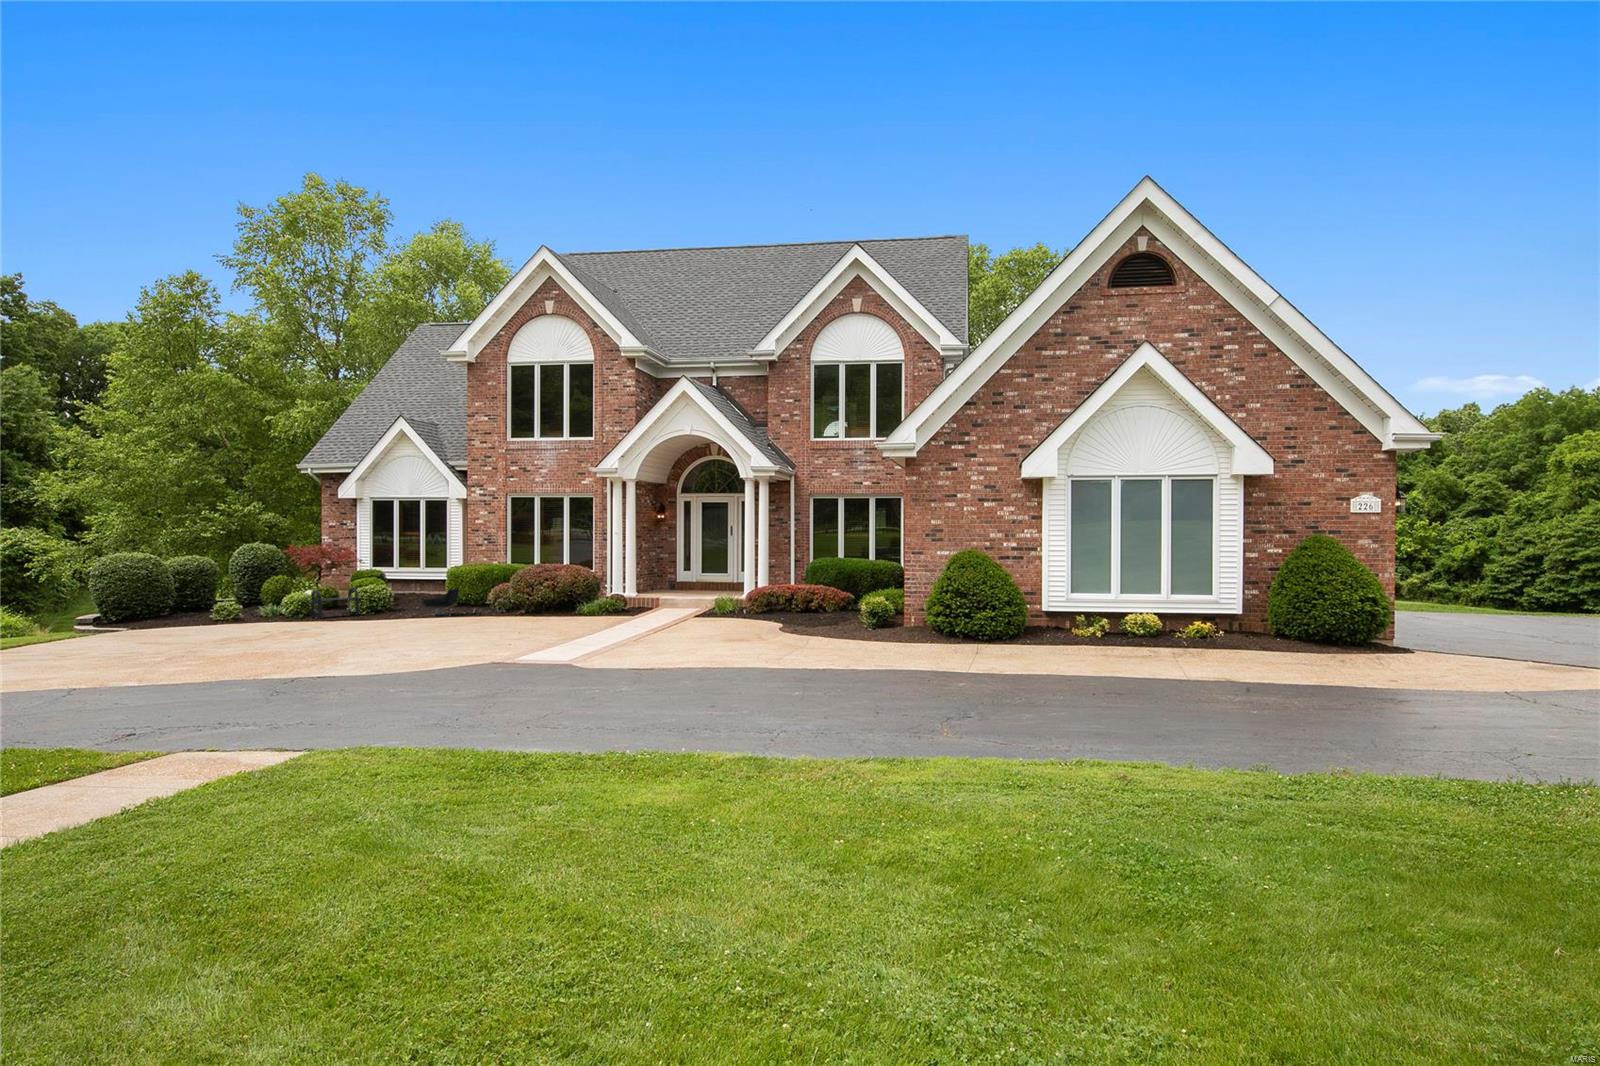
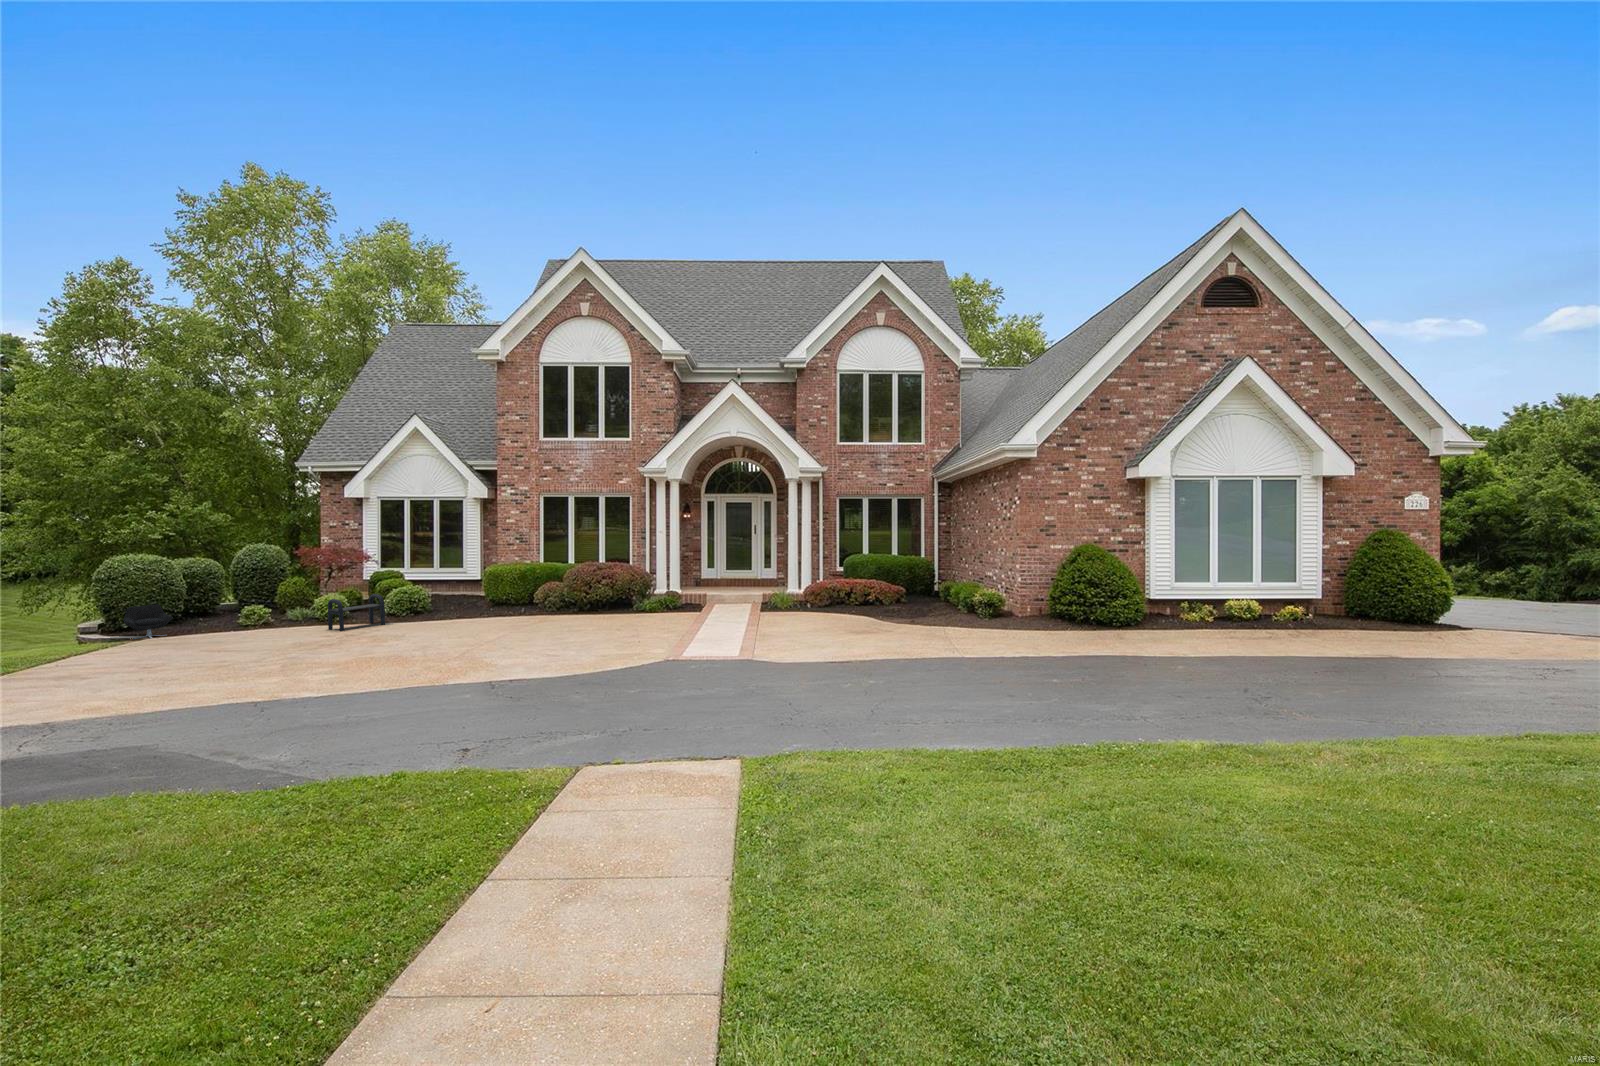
lounge chair: present [423,588,459,615] -> present [123,604,173,638]

